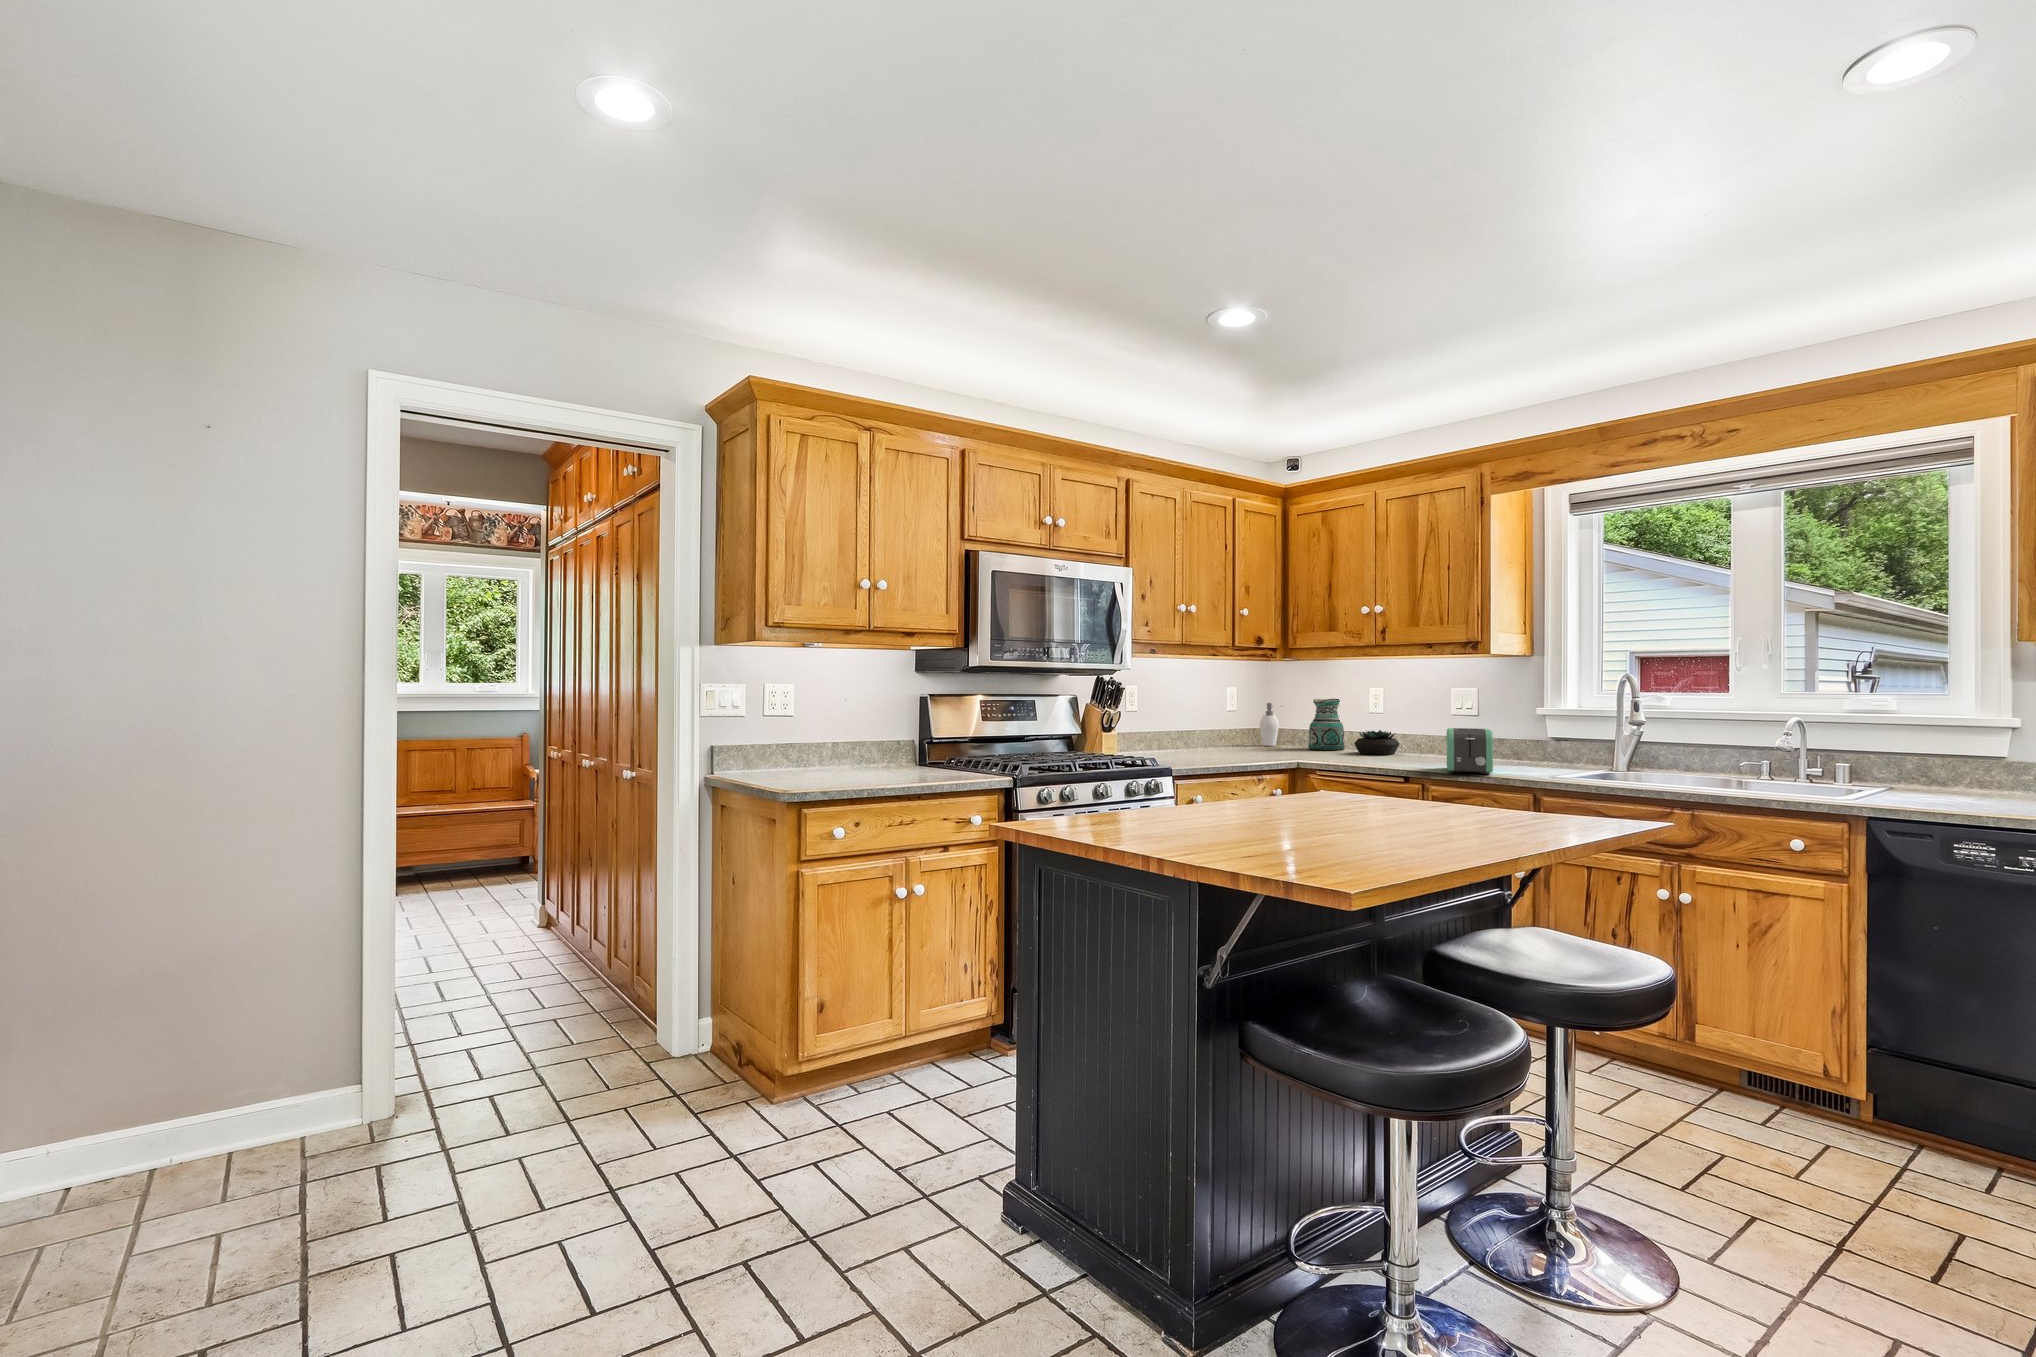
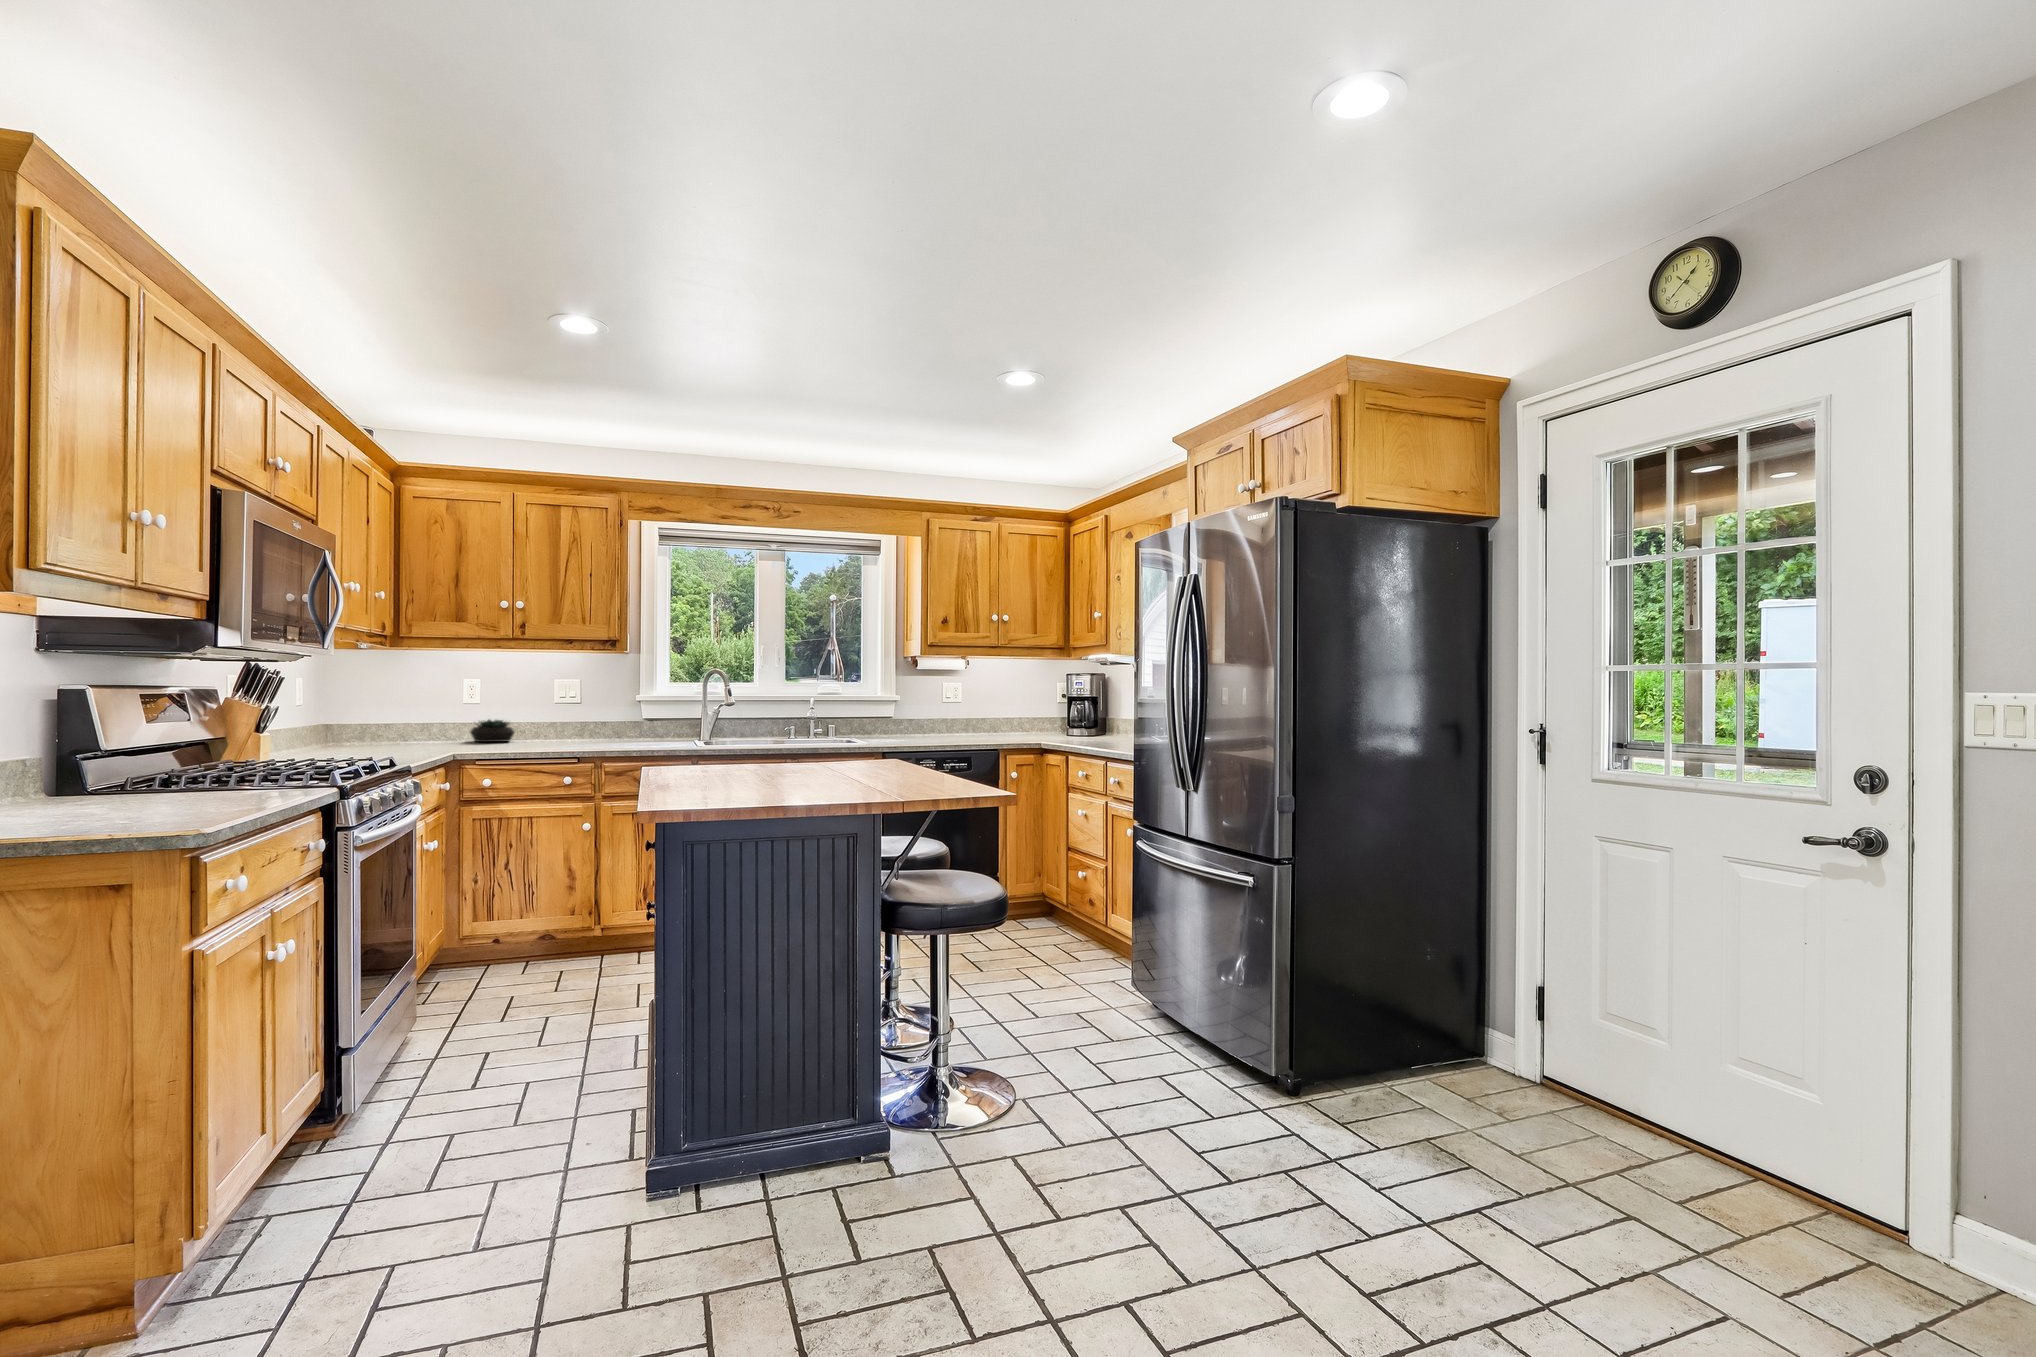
ceramic pitcher: present [1308,699,1345,750] -> none [399,688,440,742]
soap dispenser: present [1260,703,1279,746] -> none [321,695,354,743]
toaster: present [1447,728,1493,774] -> none [618,712,679,749]

